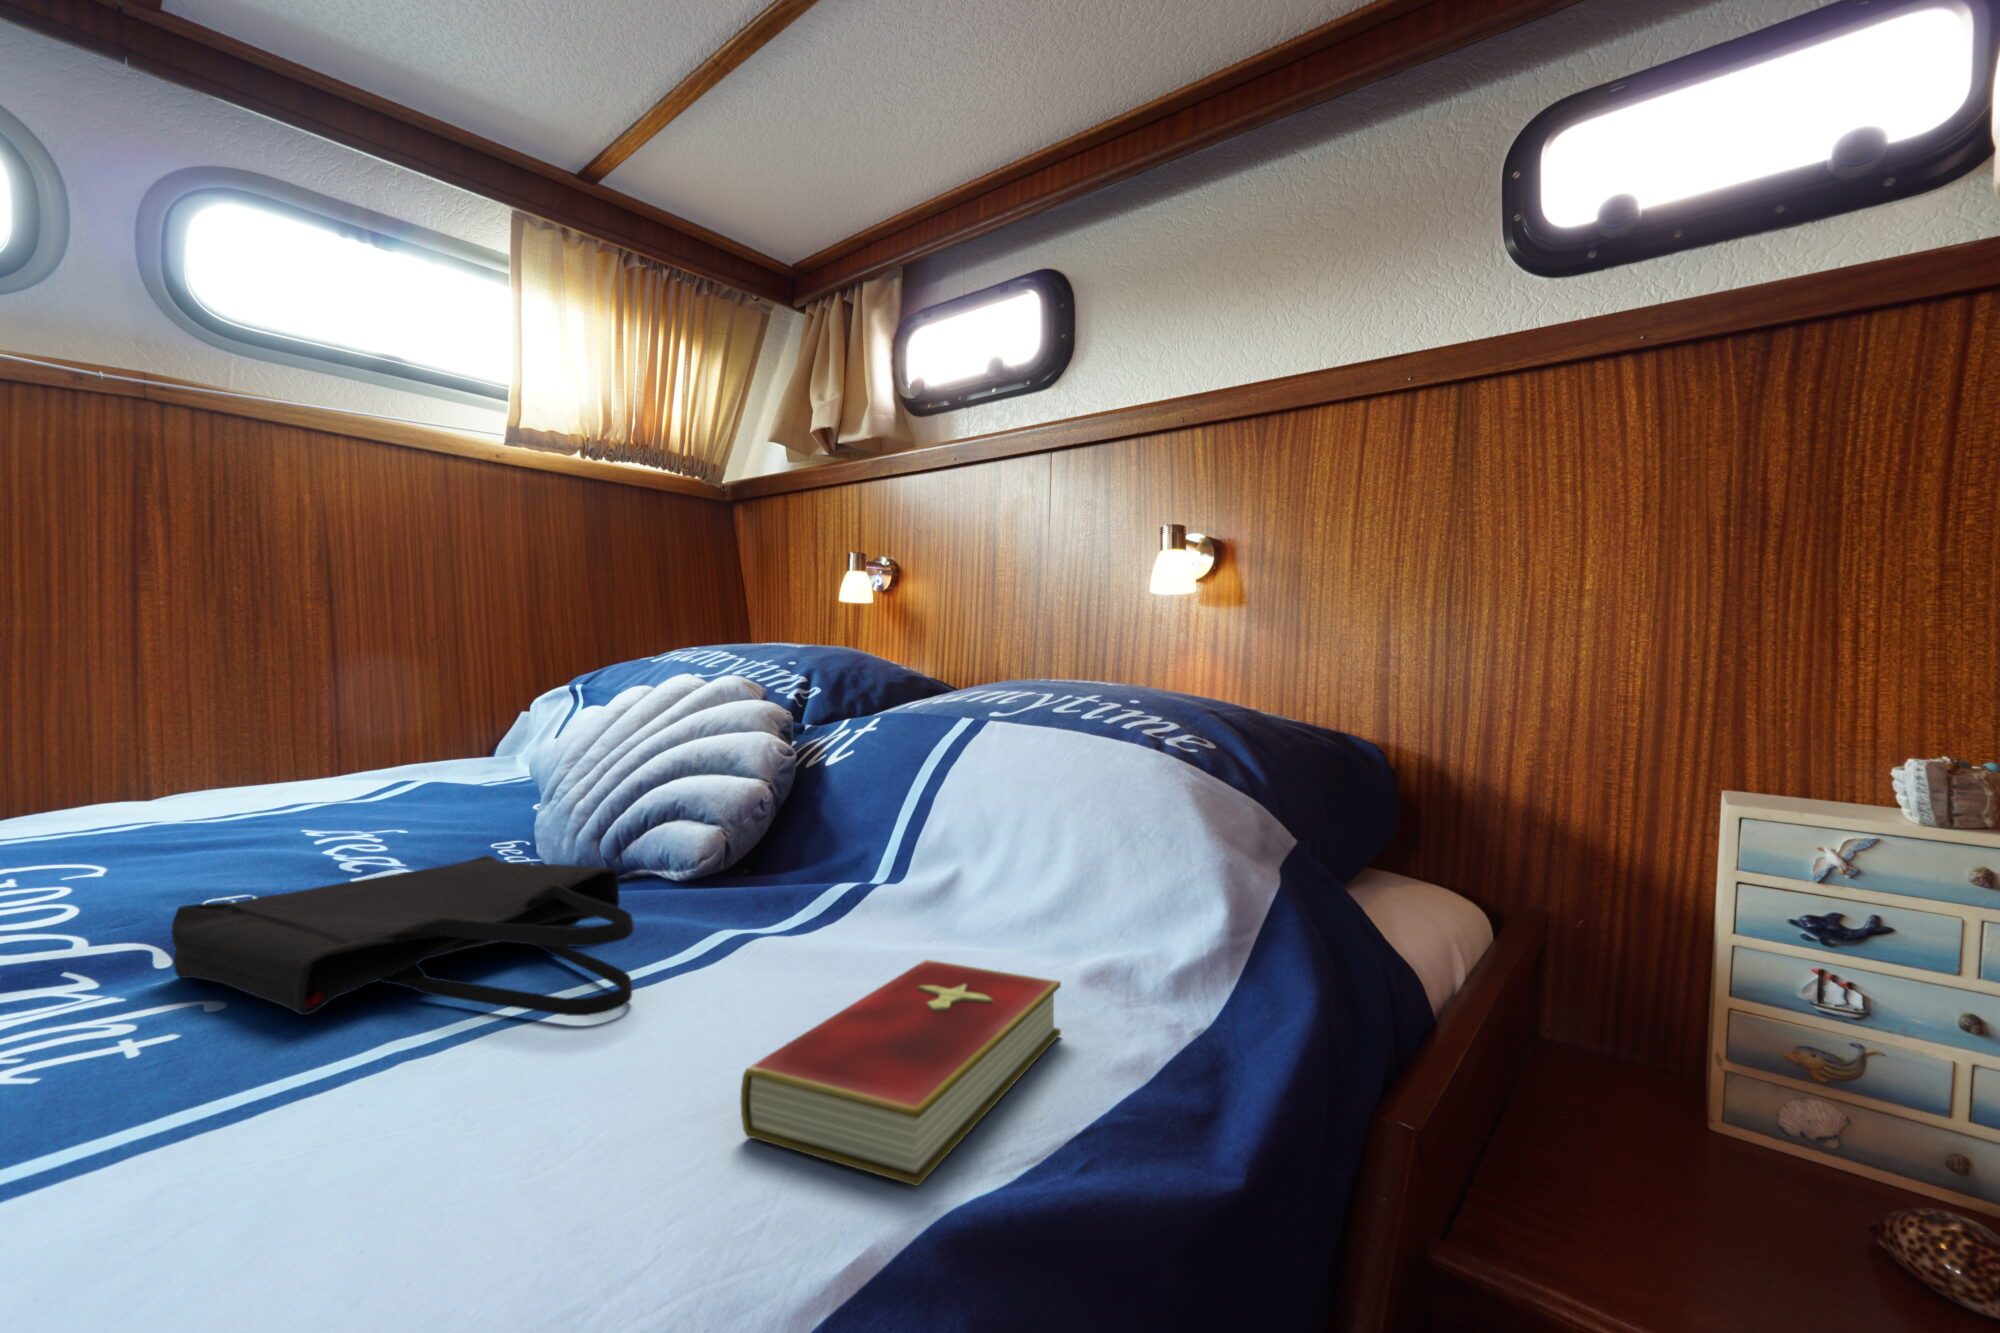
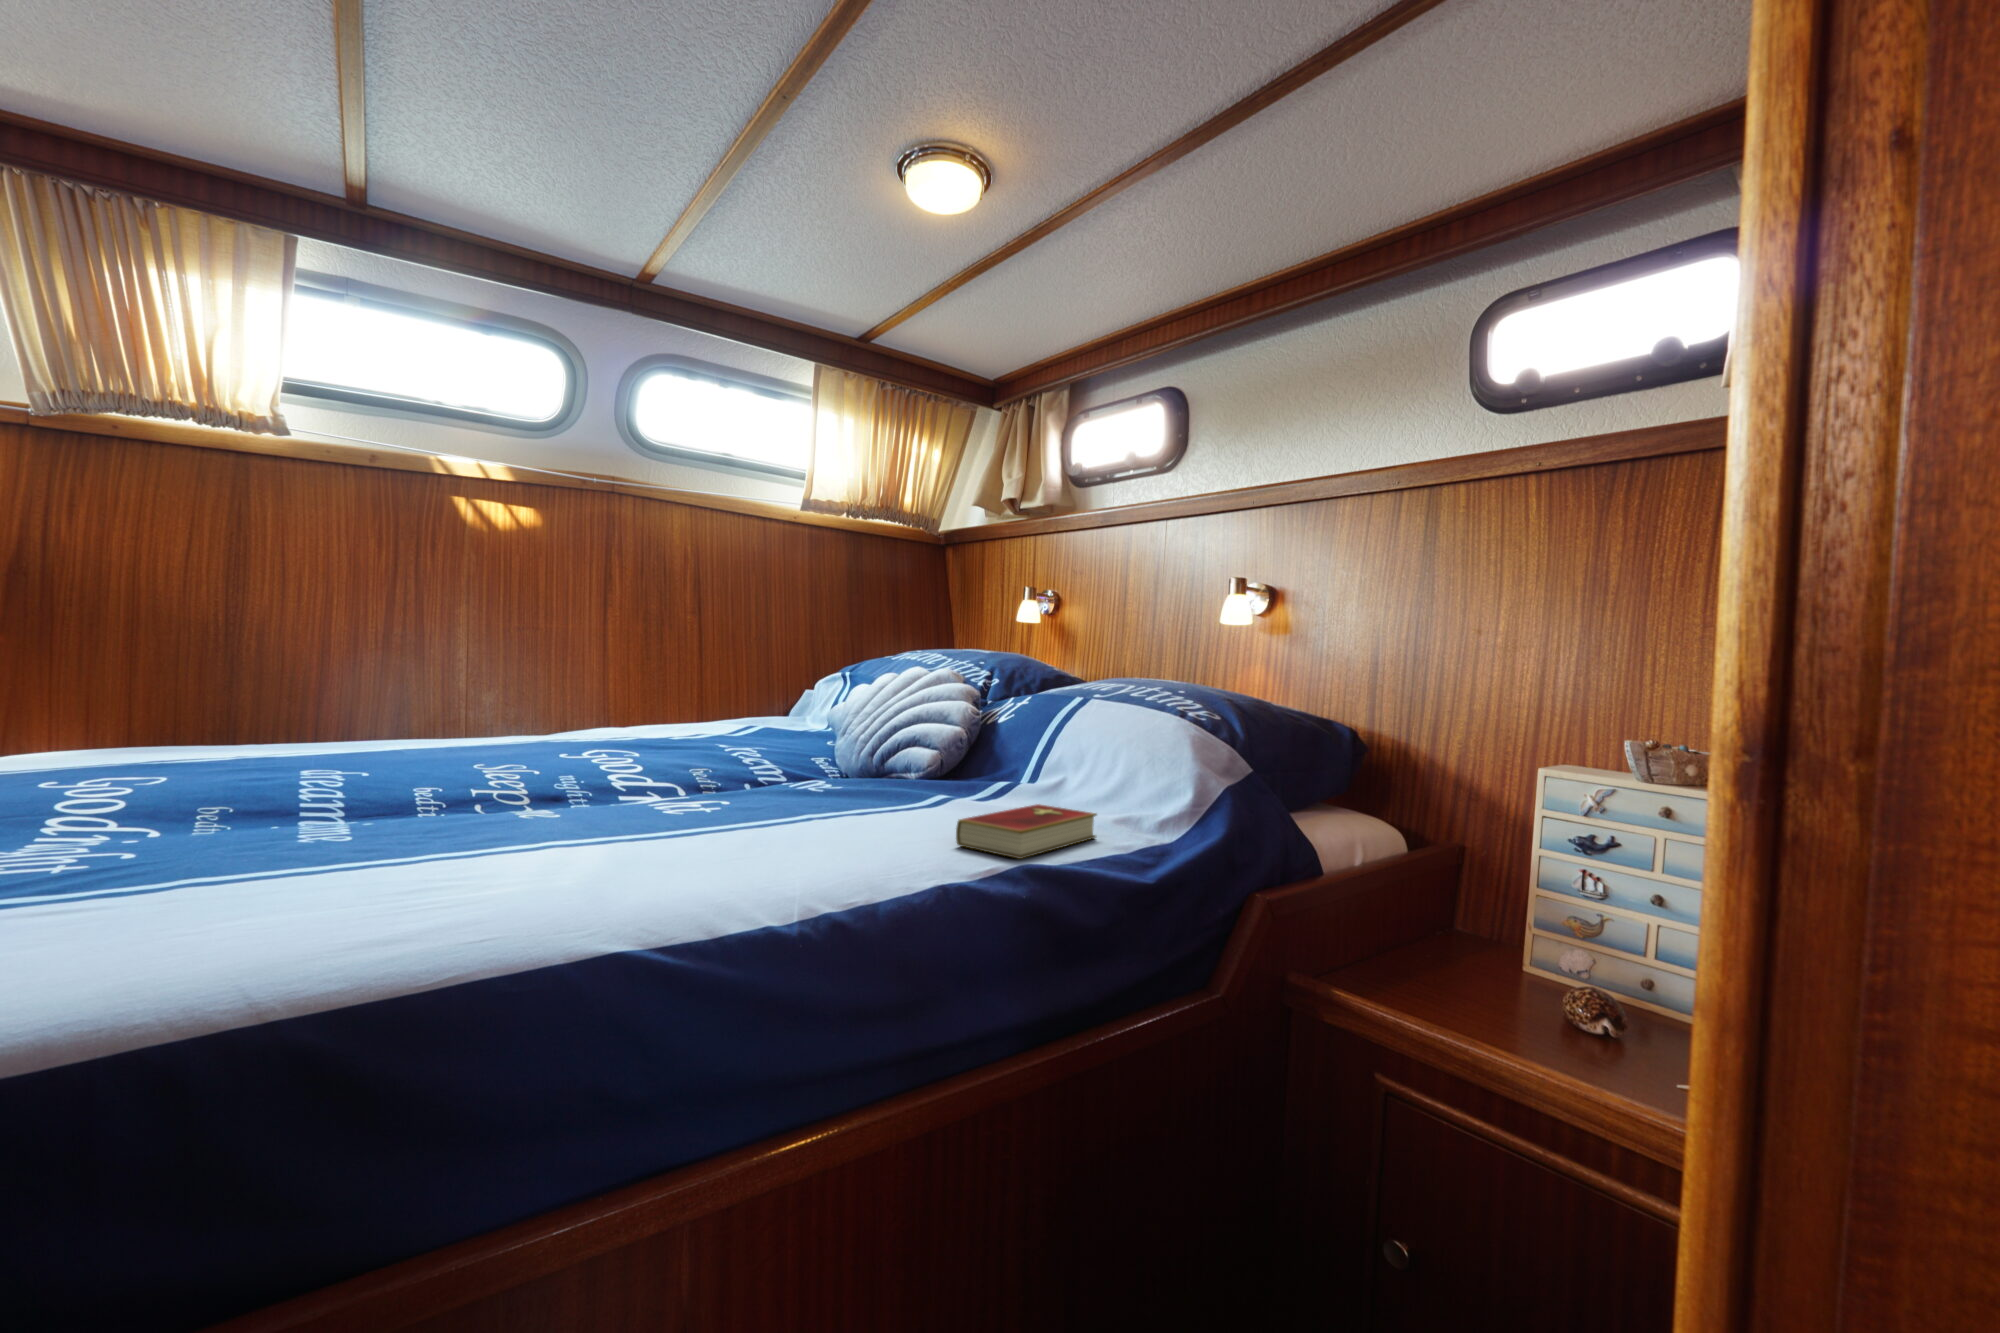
tote bag: present [171,856,634,1016] -> none [711,756,907,815]

